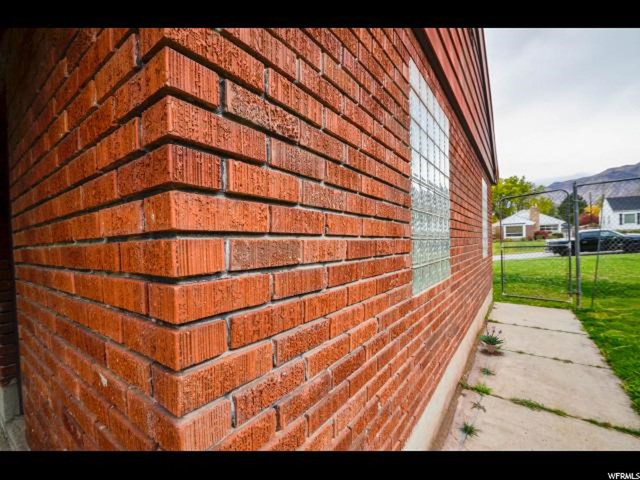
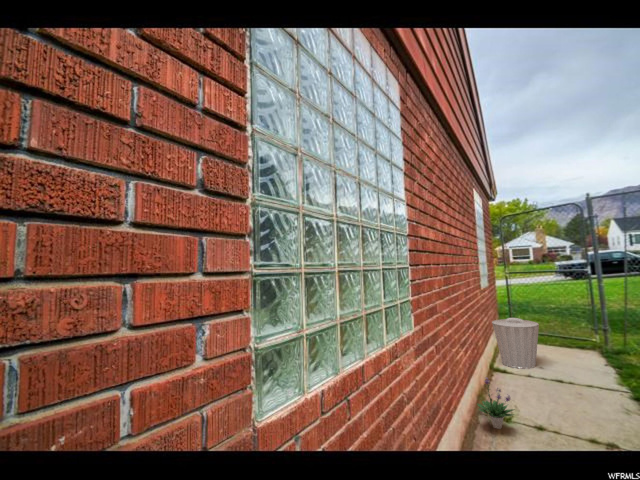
trash can: none [489,282,526,320] -> present [492,318,539,369]

